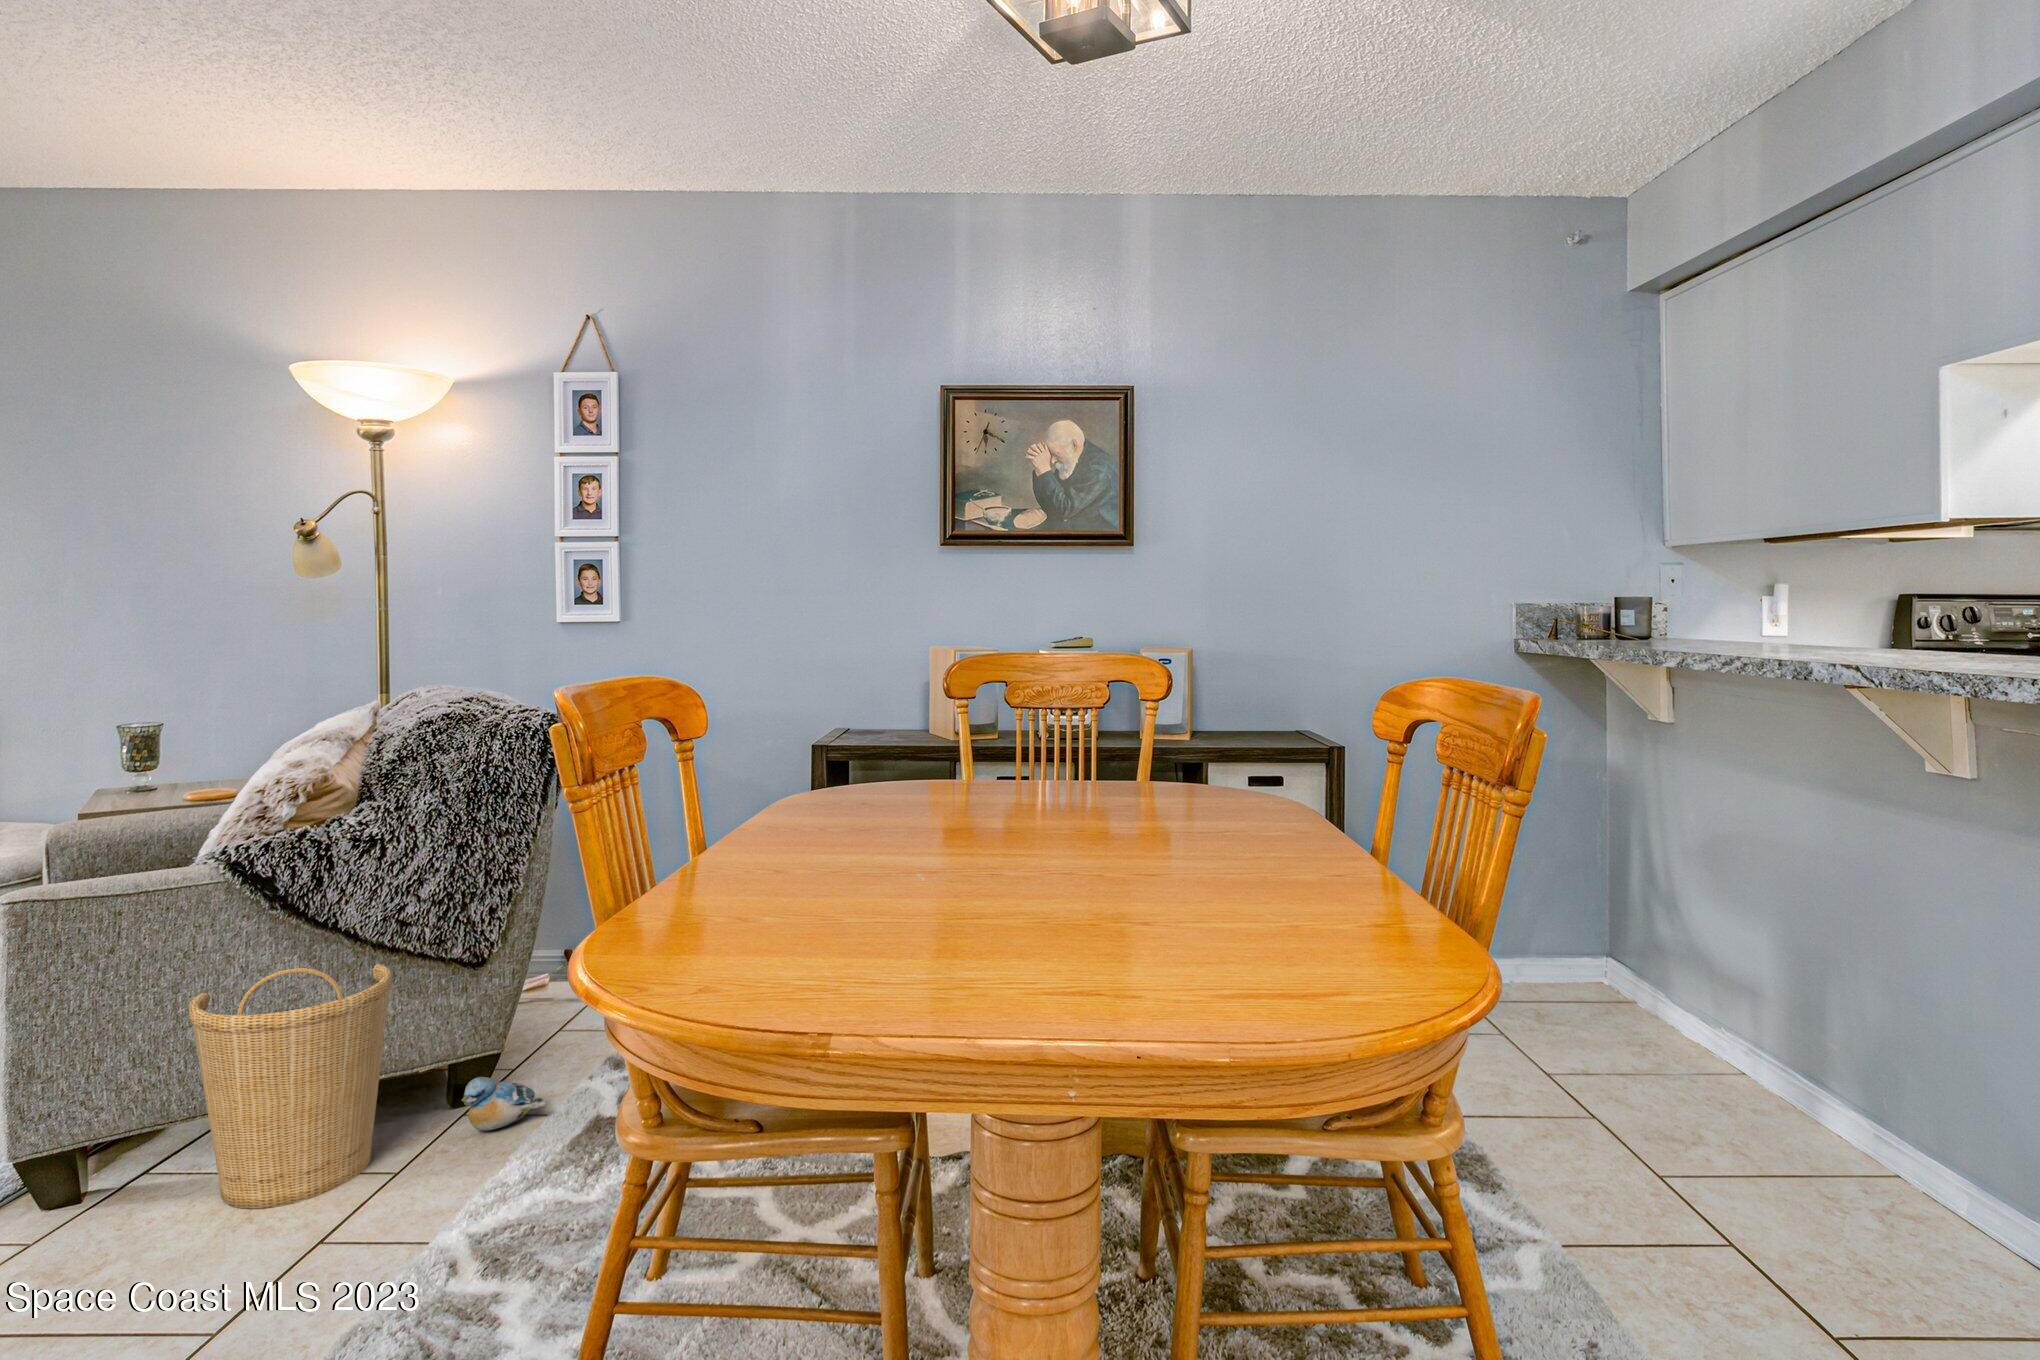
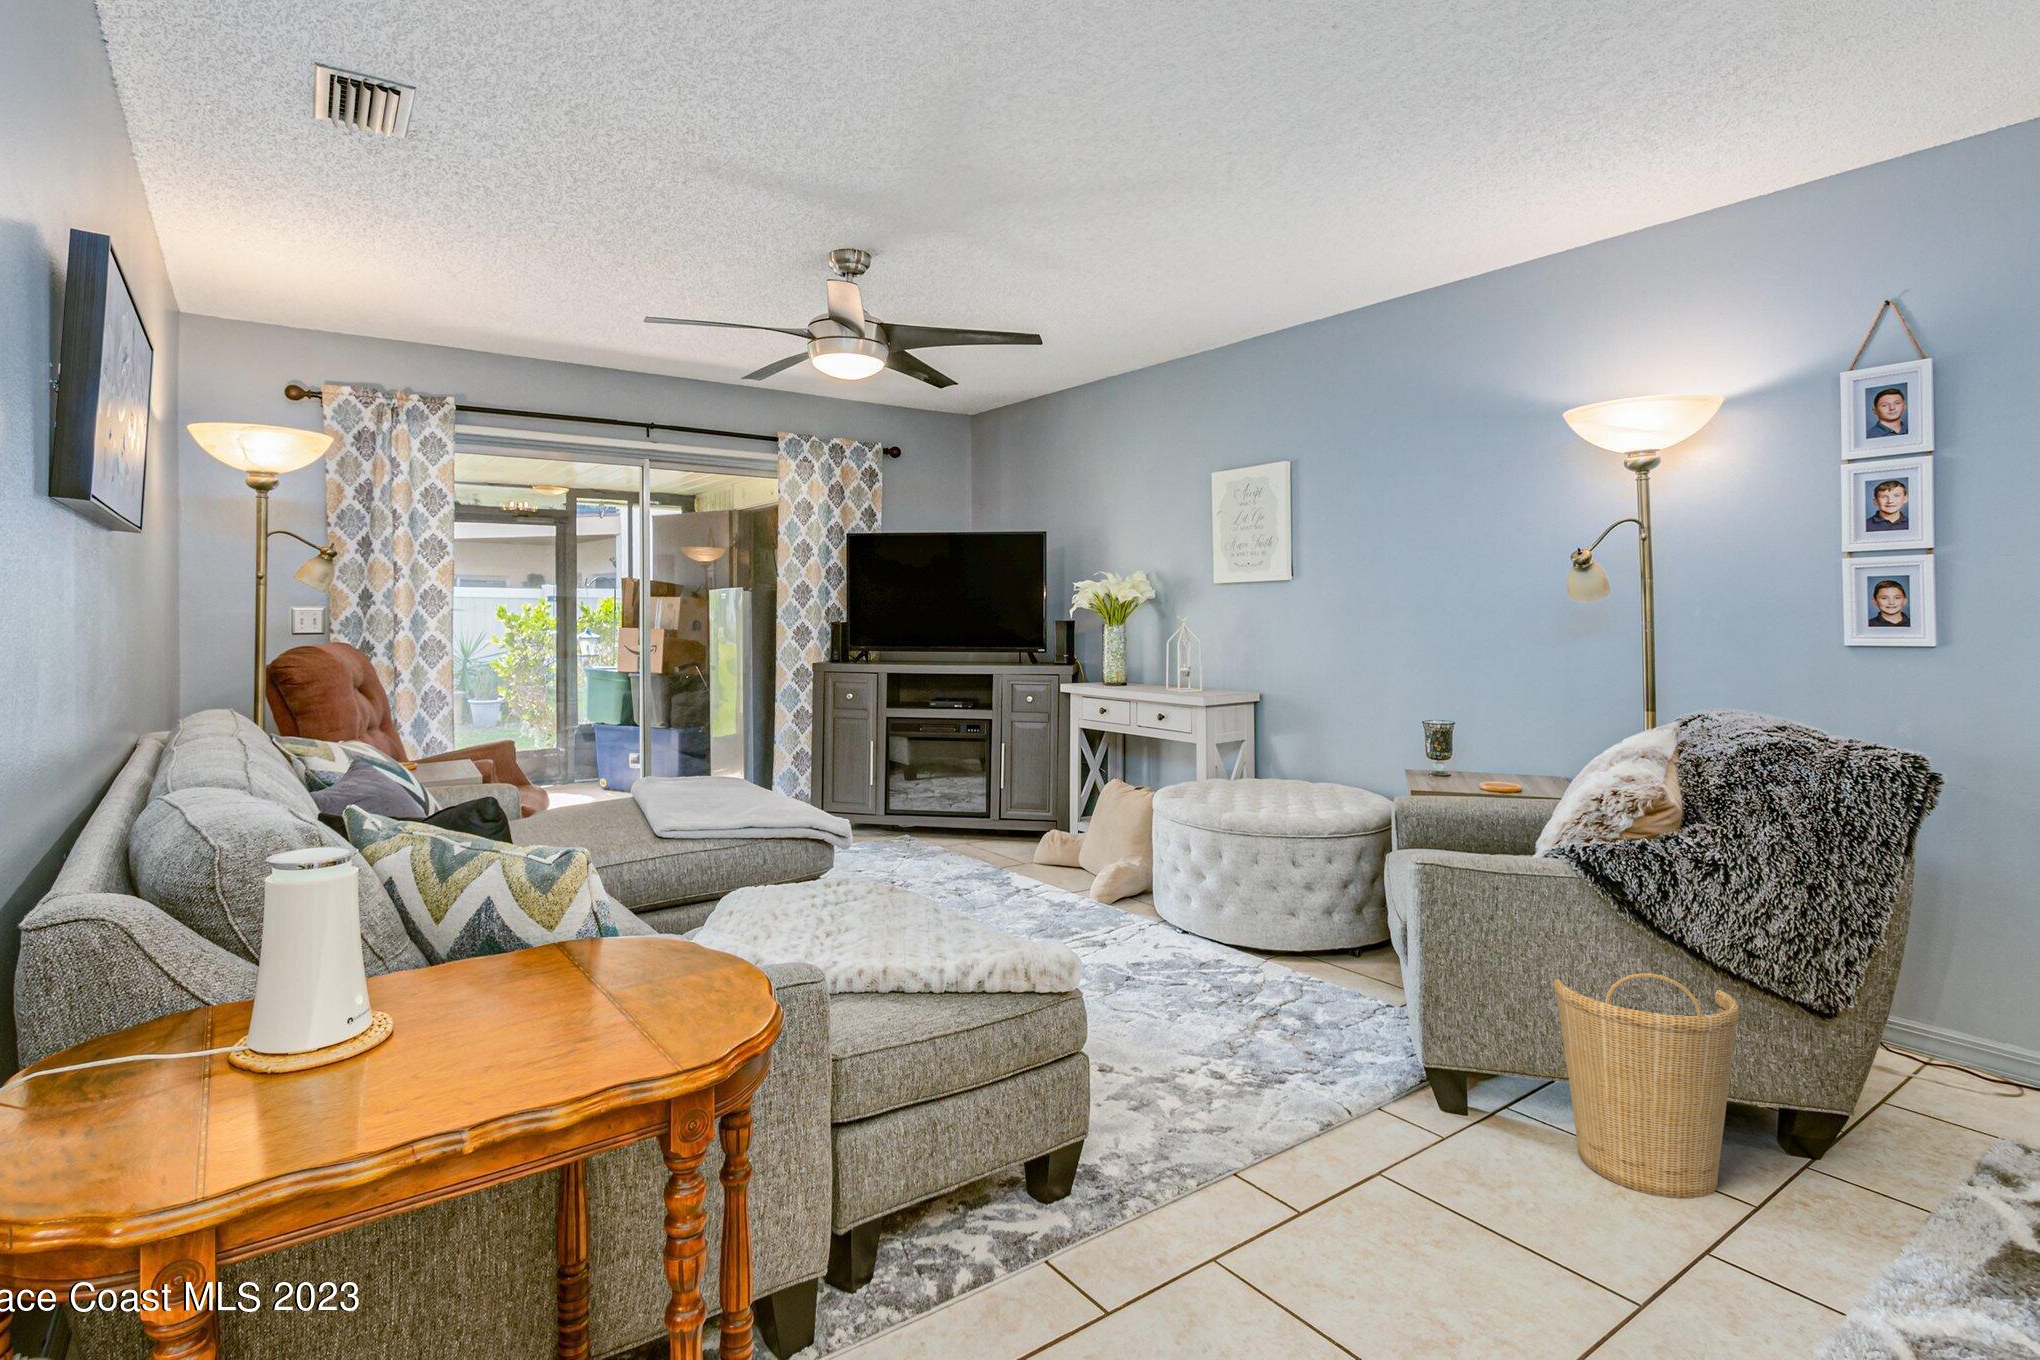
plush toy: present [461,1077,546,1130] -> none [1822,1144,1935,1212]

